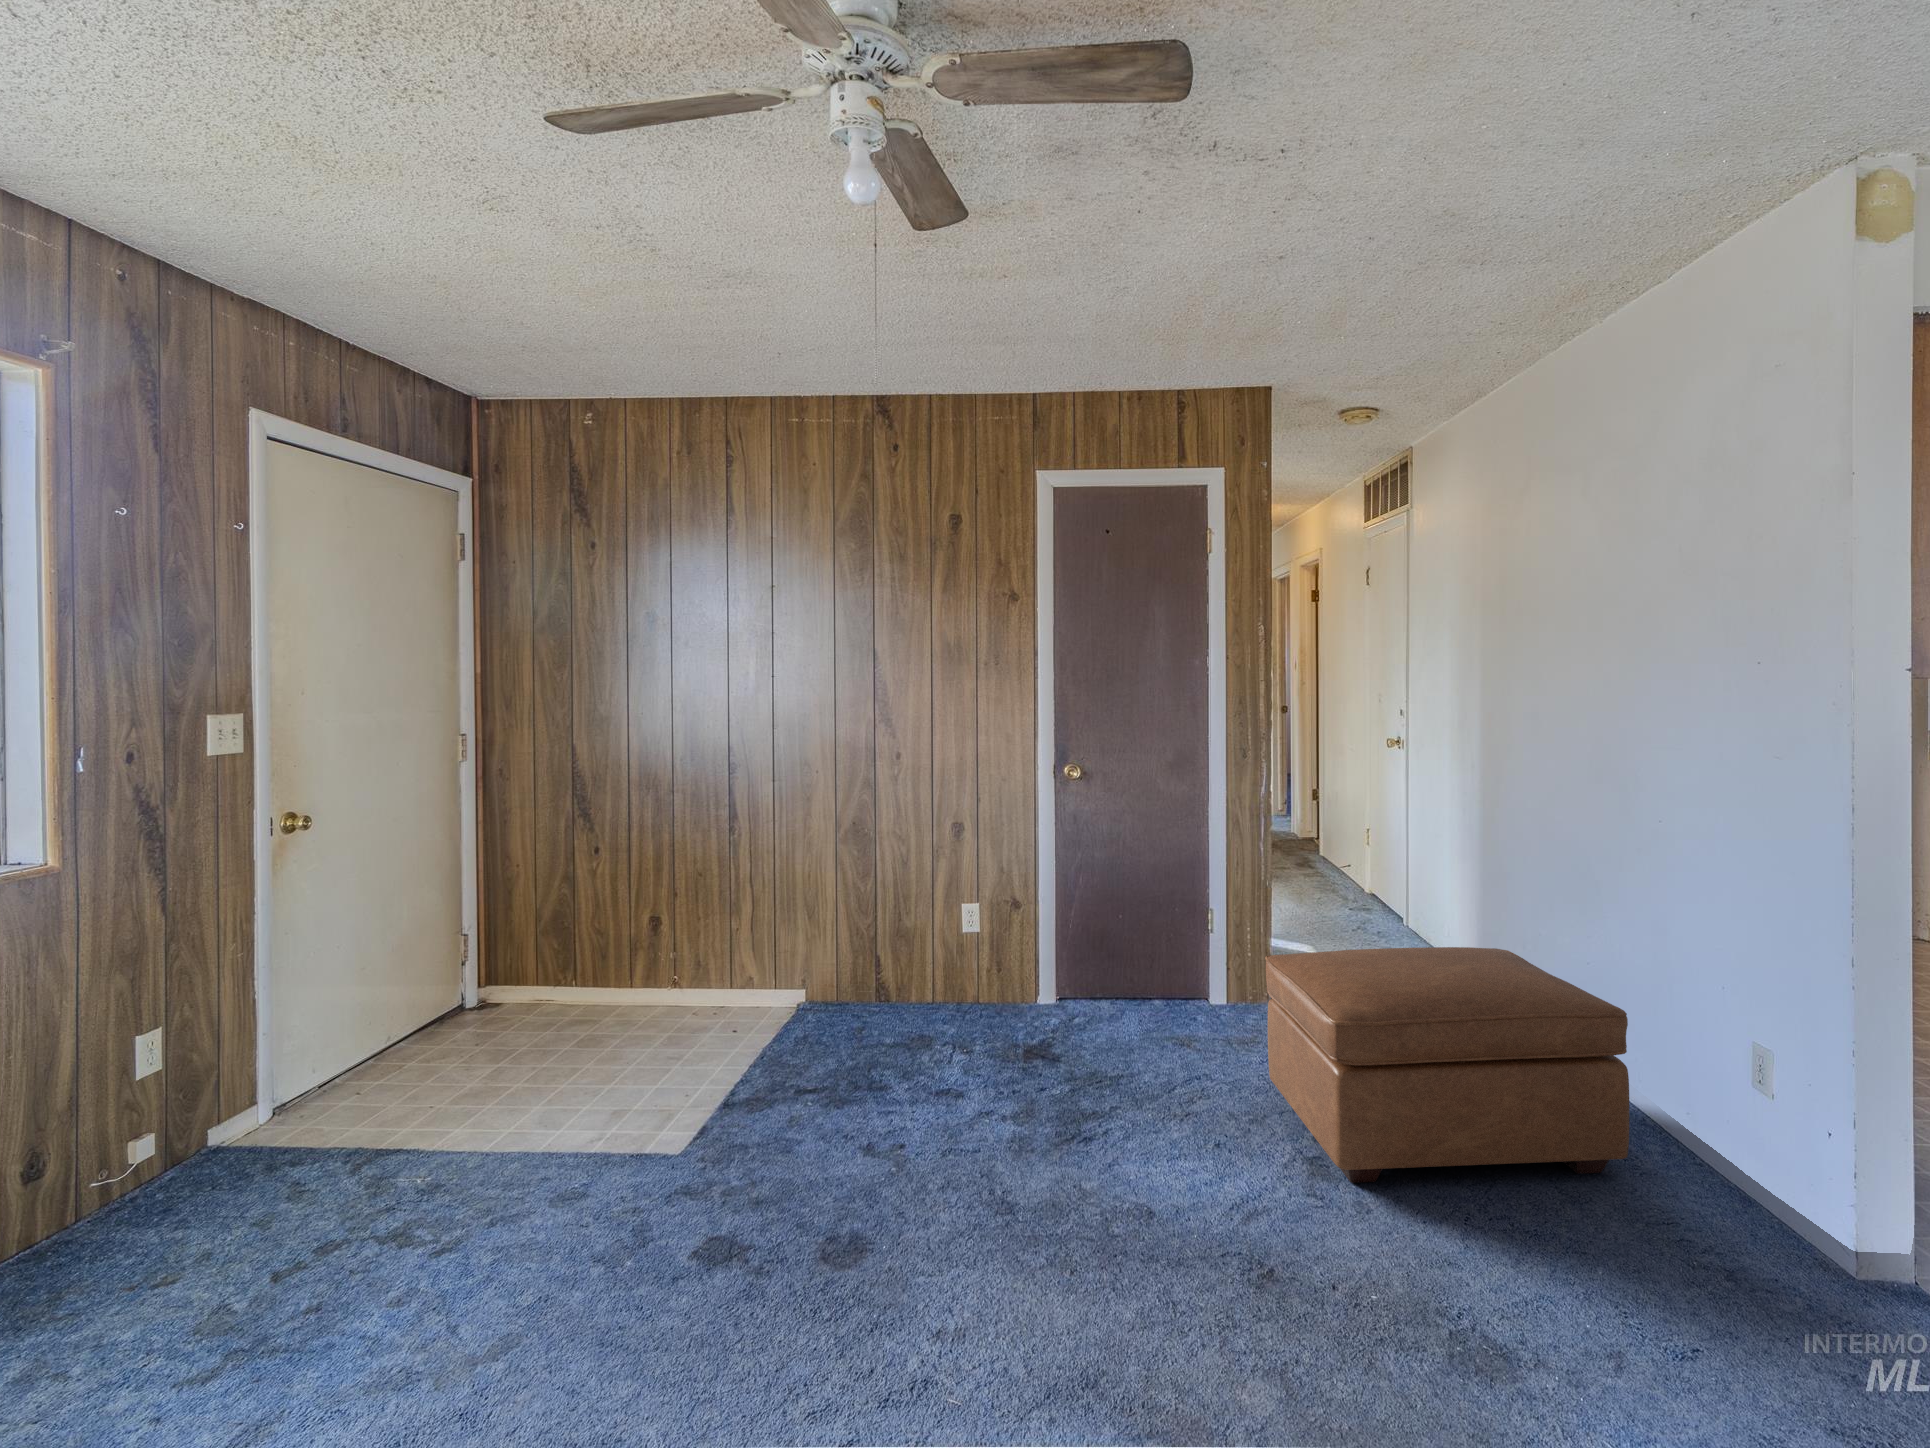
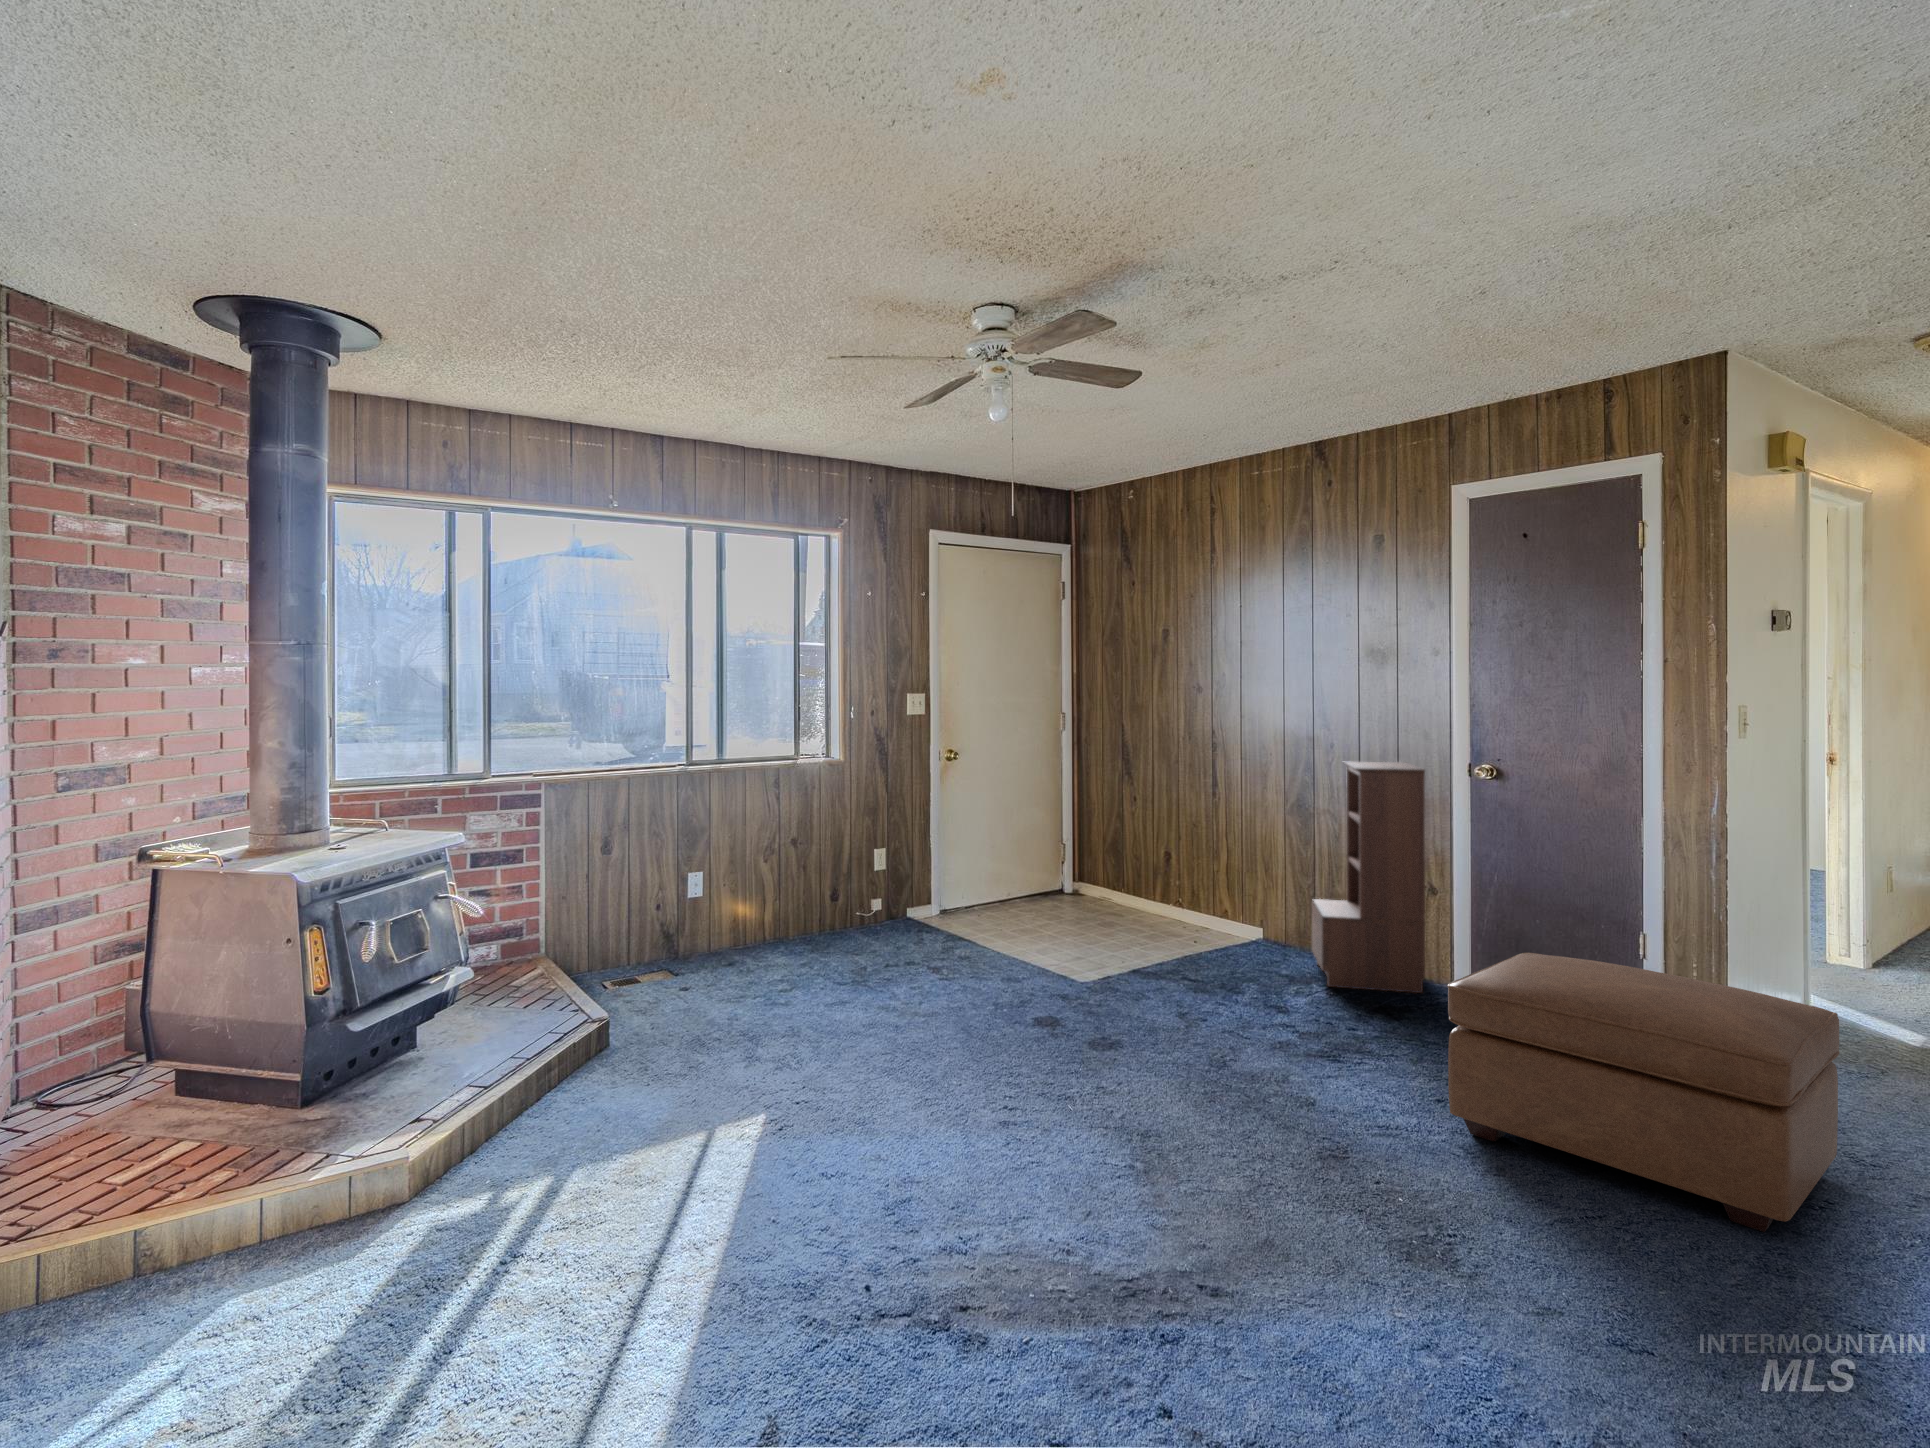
bookshelf: none [906,768,1043,1043] -> present [1312,762,1425,993]

